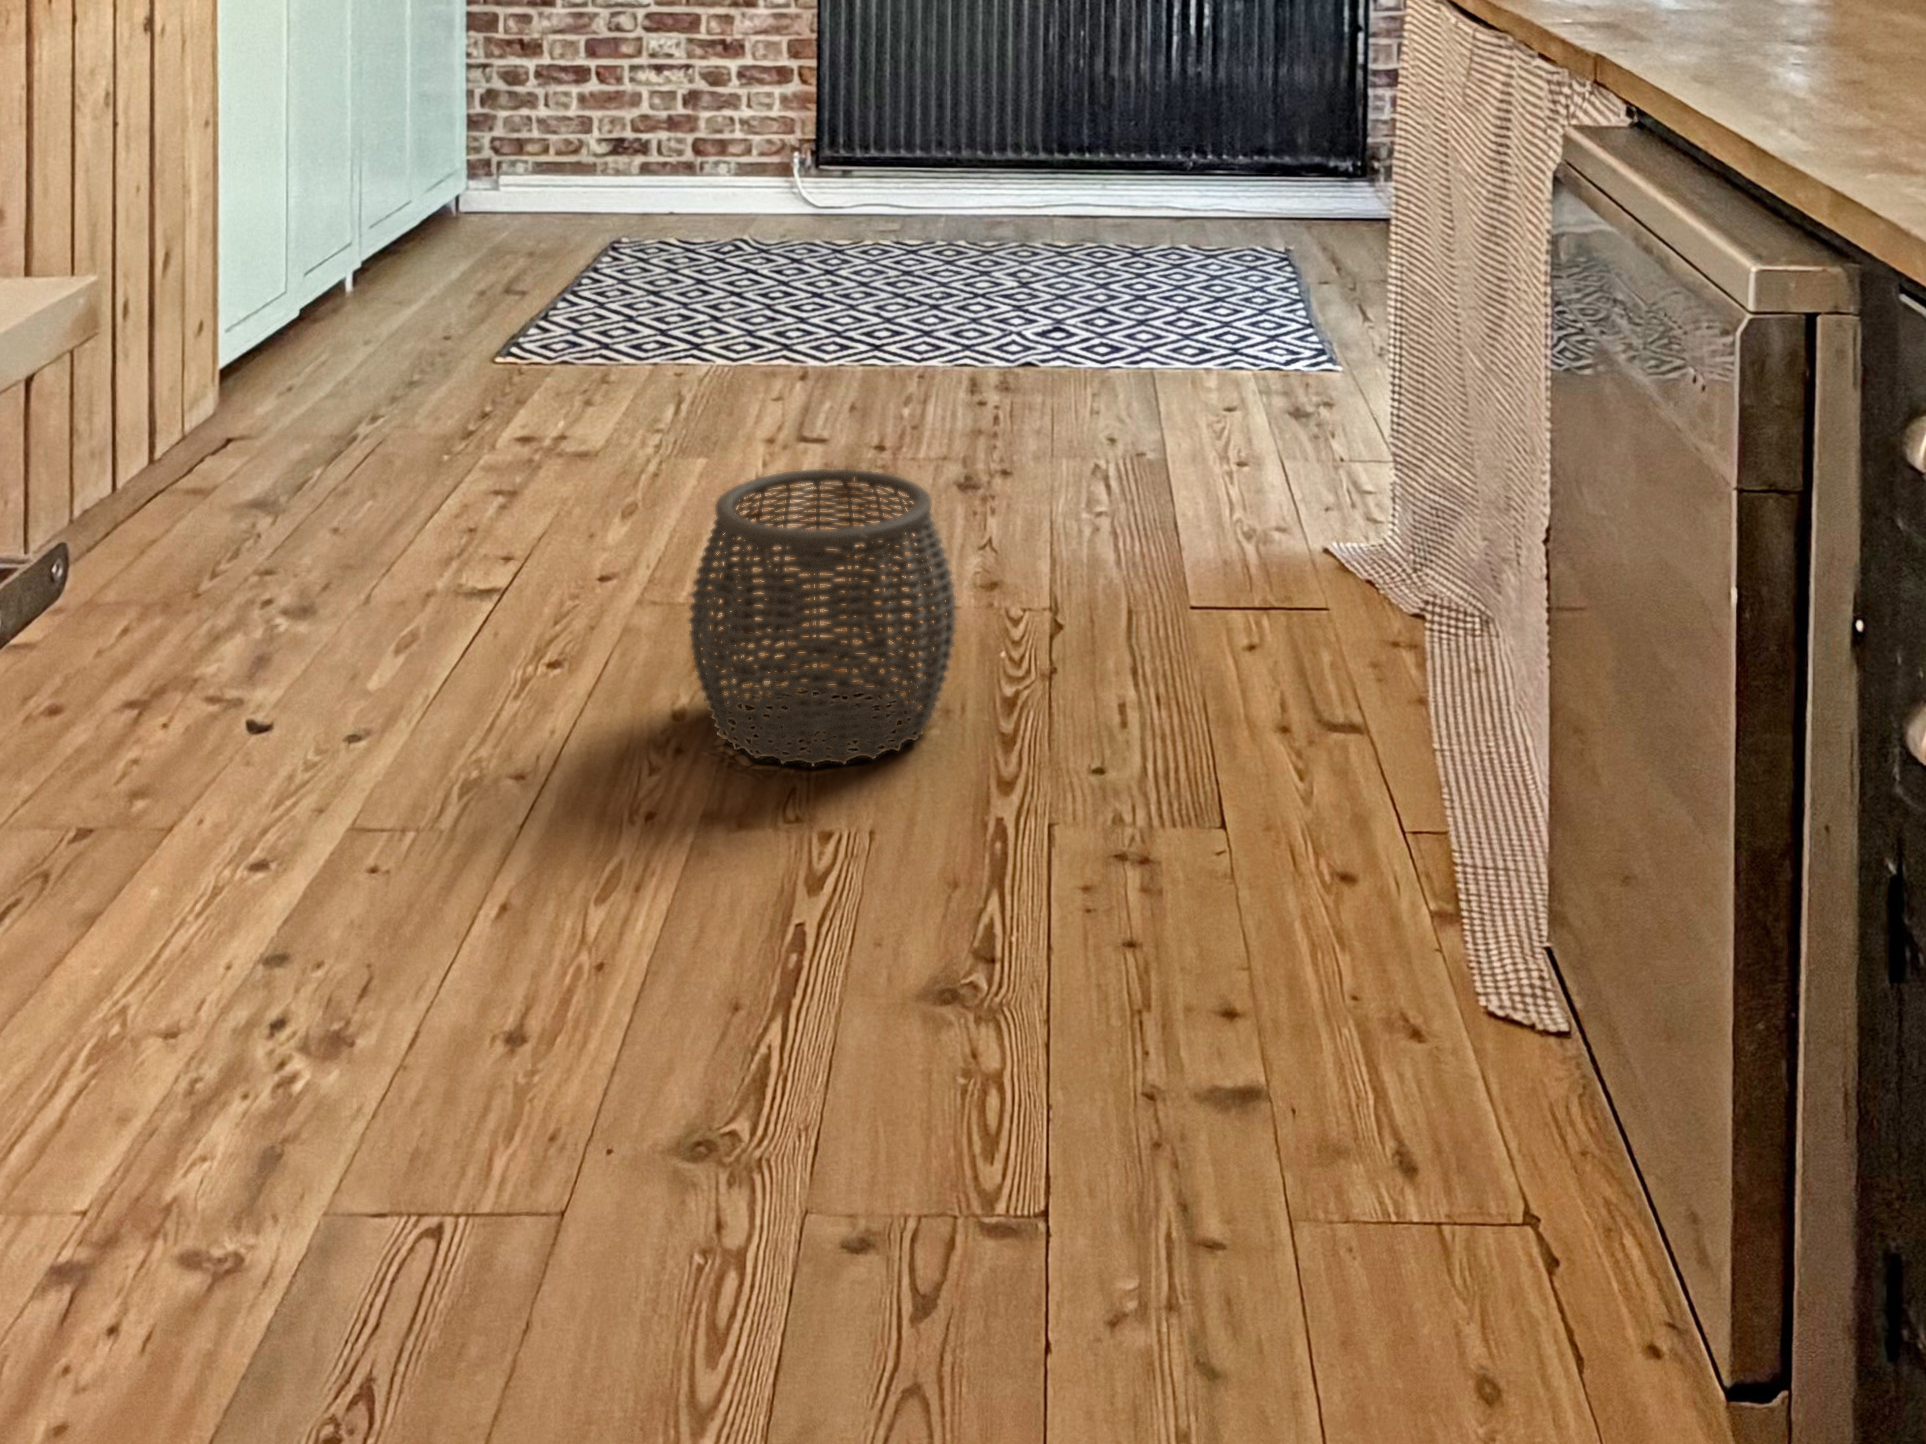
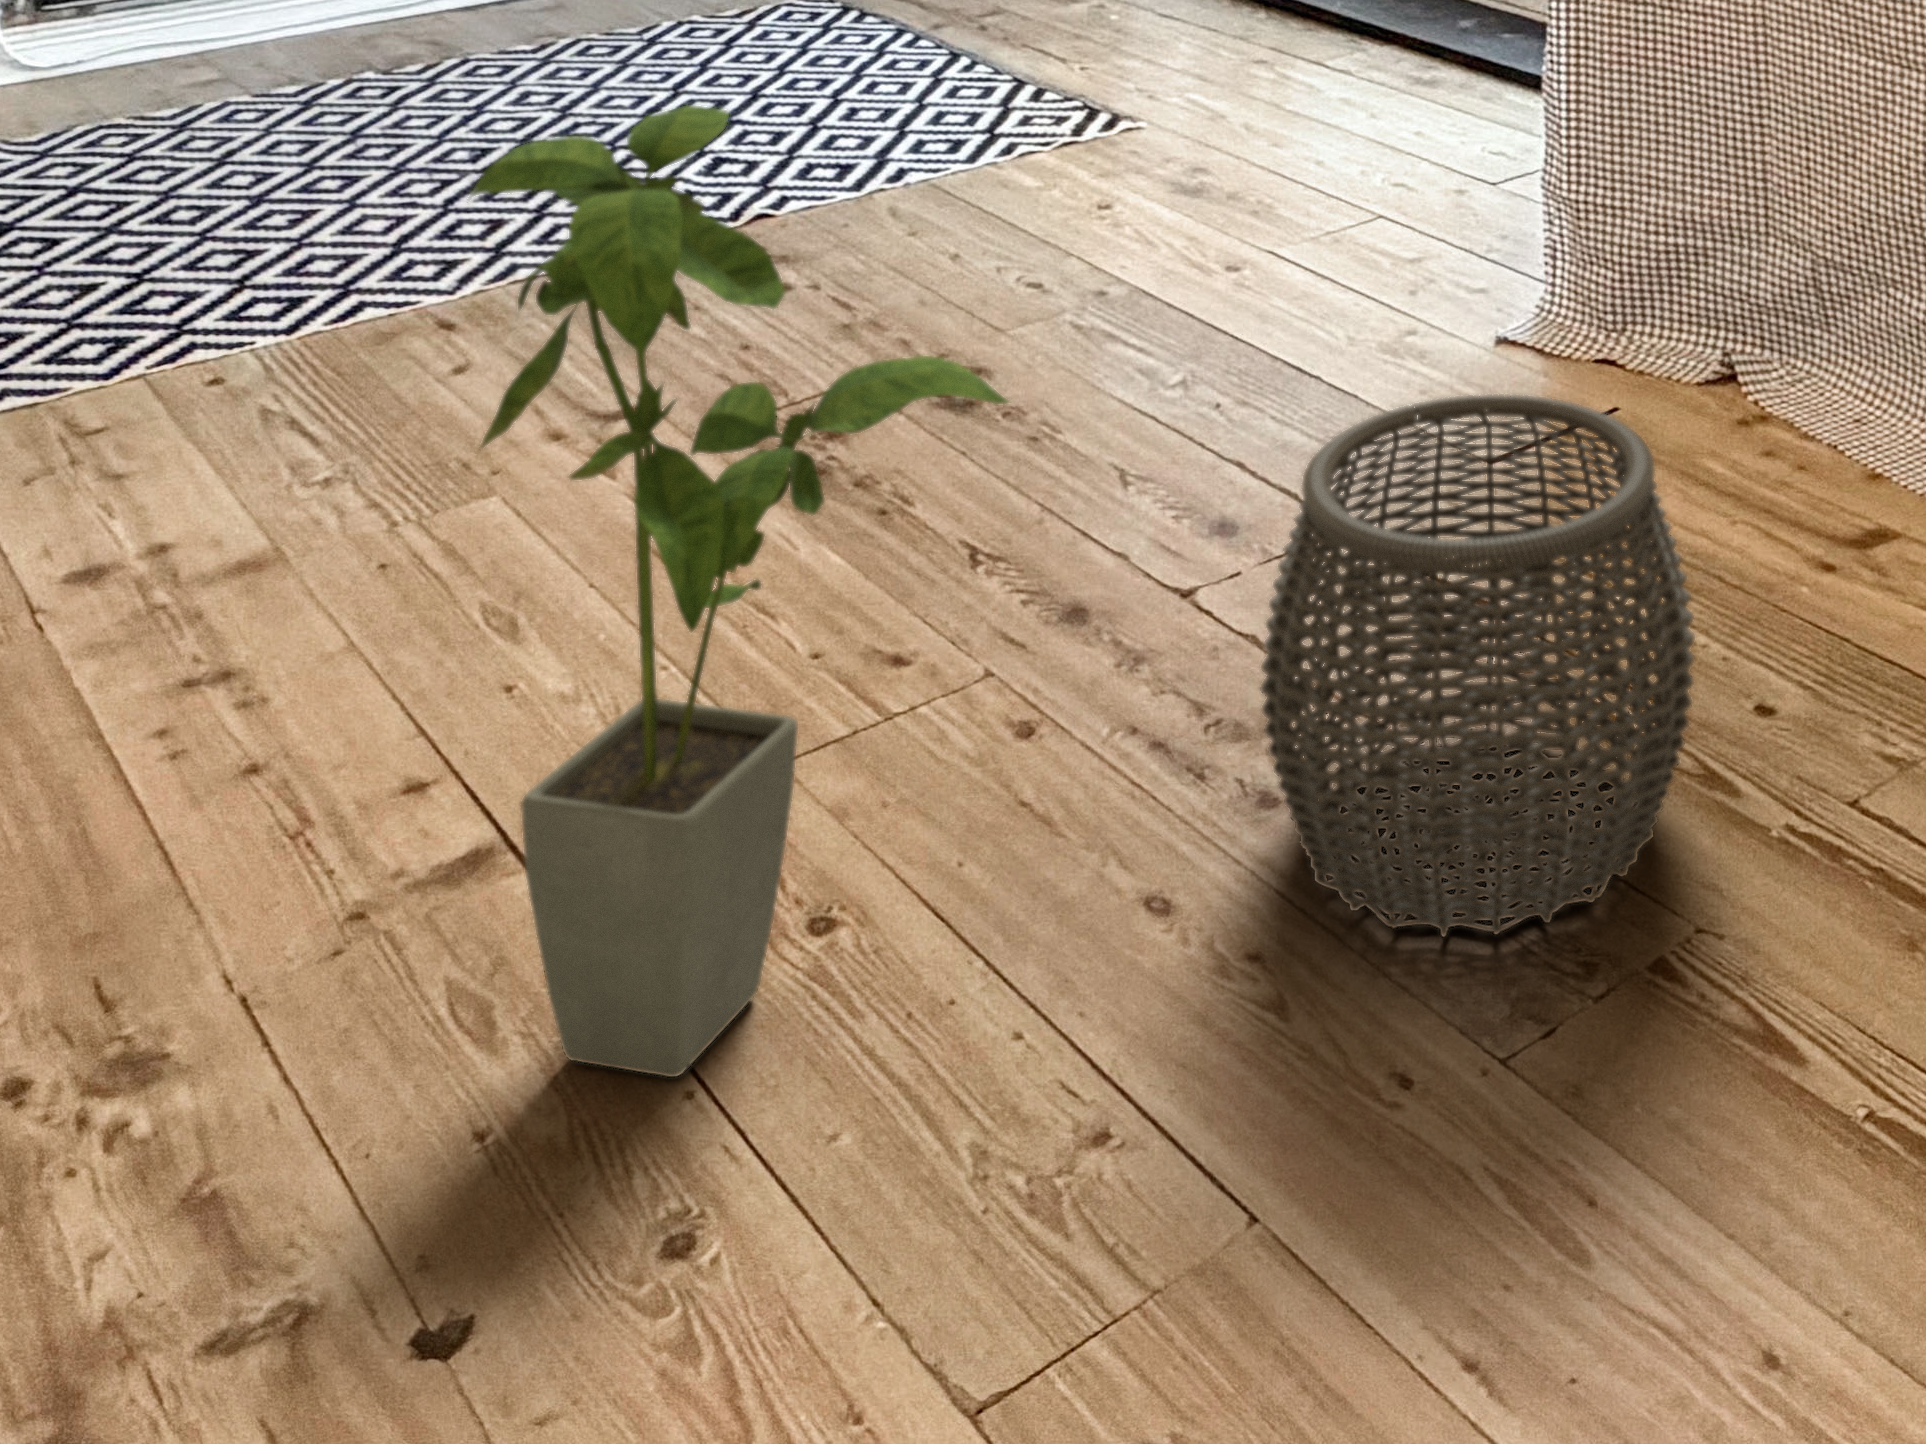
house plant: none [335,189,579,671] -> present [471,105,1008,1077]

